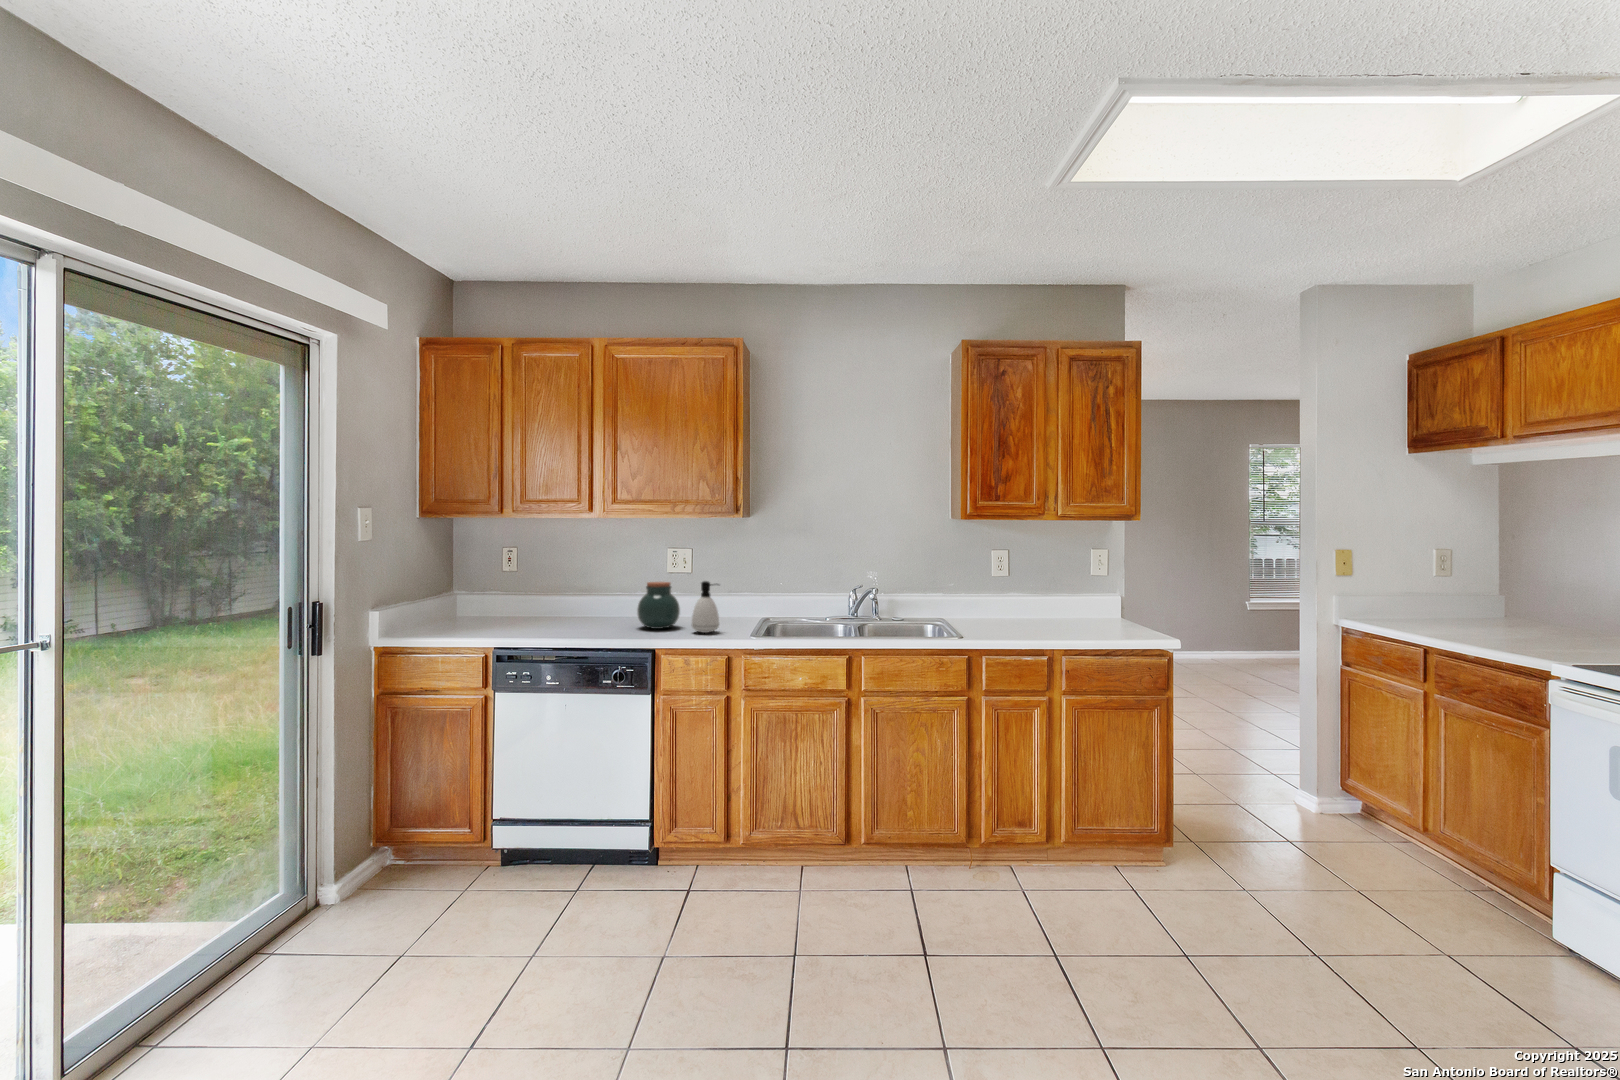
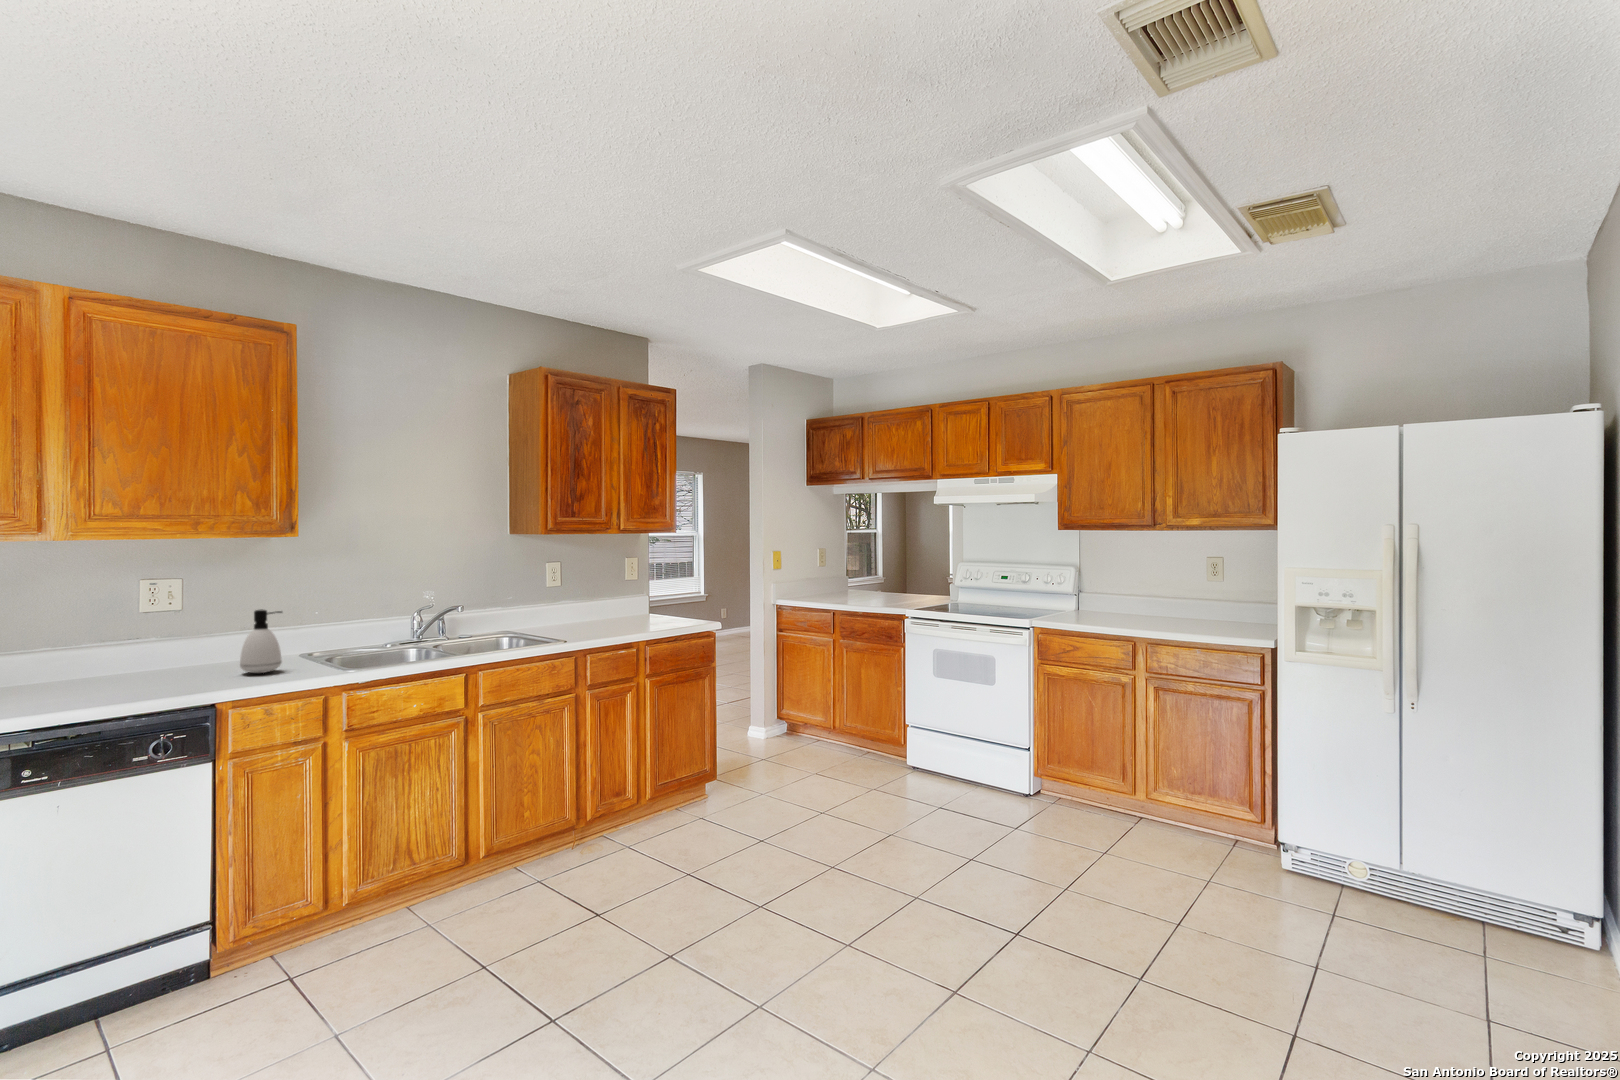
jar: present [637,582,680,629] -> none [137,616,208,679]

